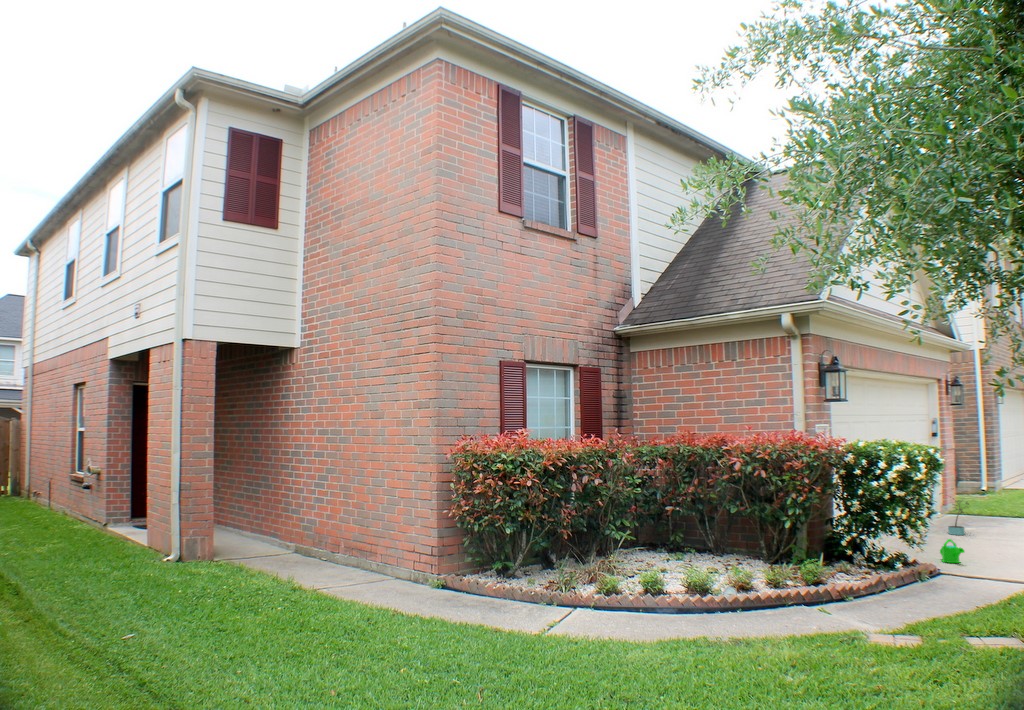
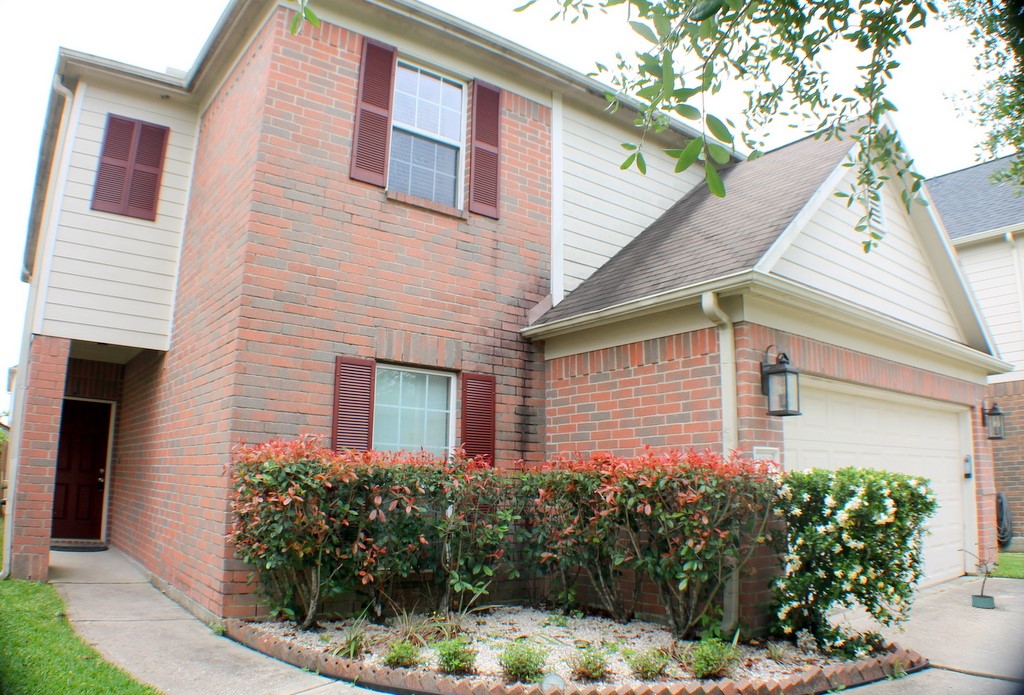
watering can: present [940,539,964,563] -> none [940,614,973,650]

